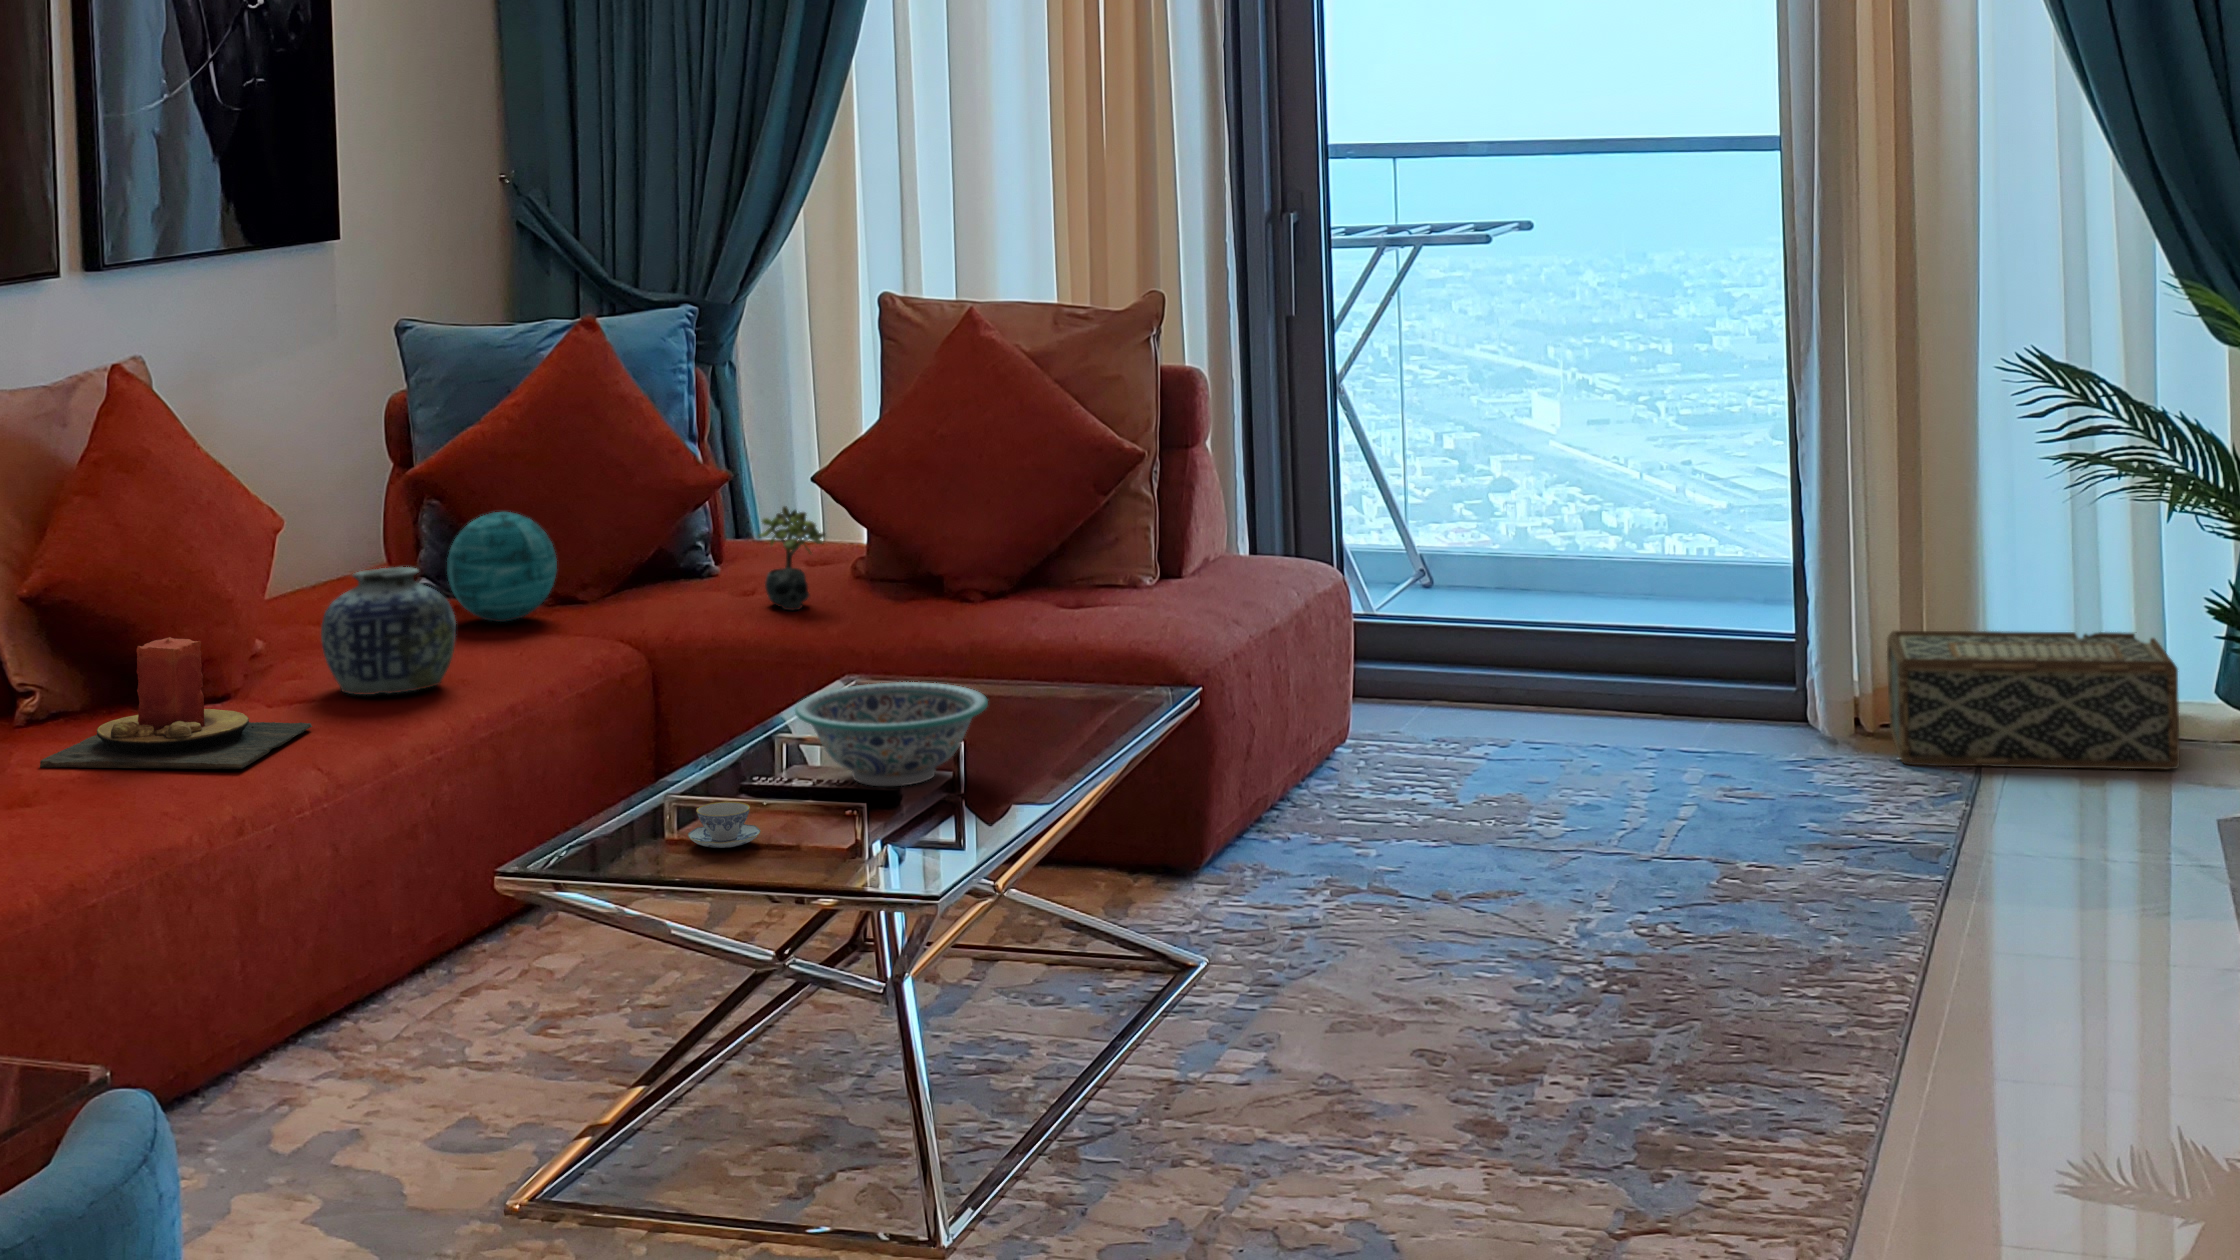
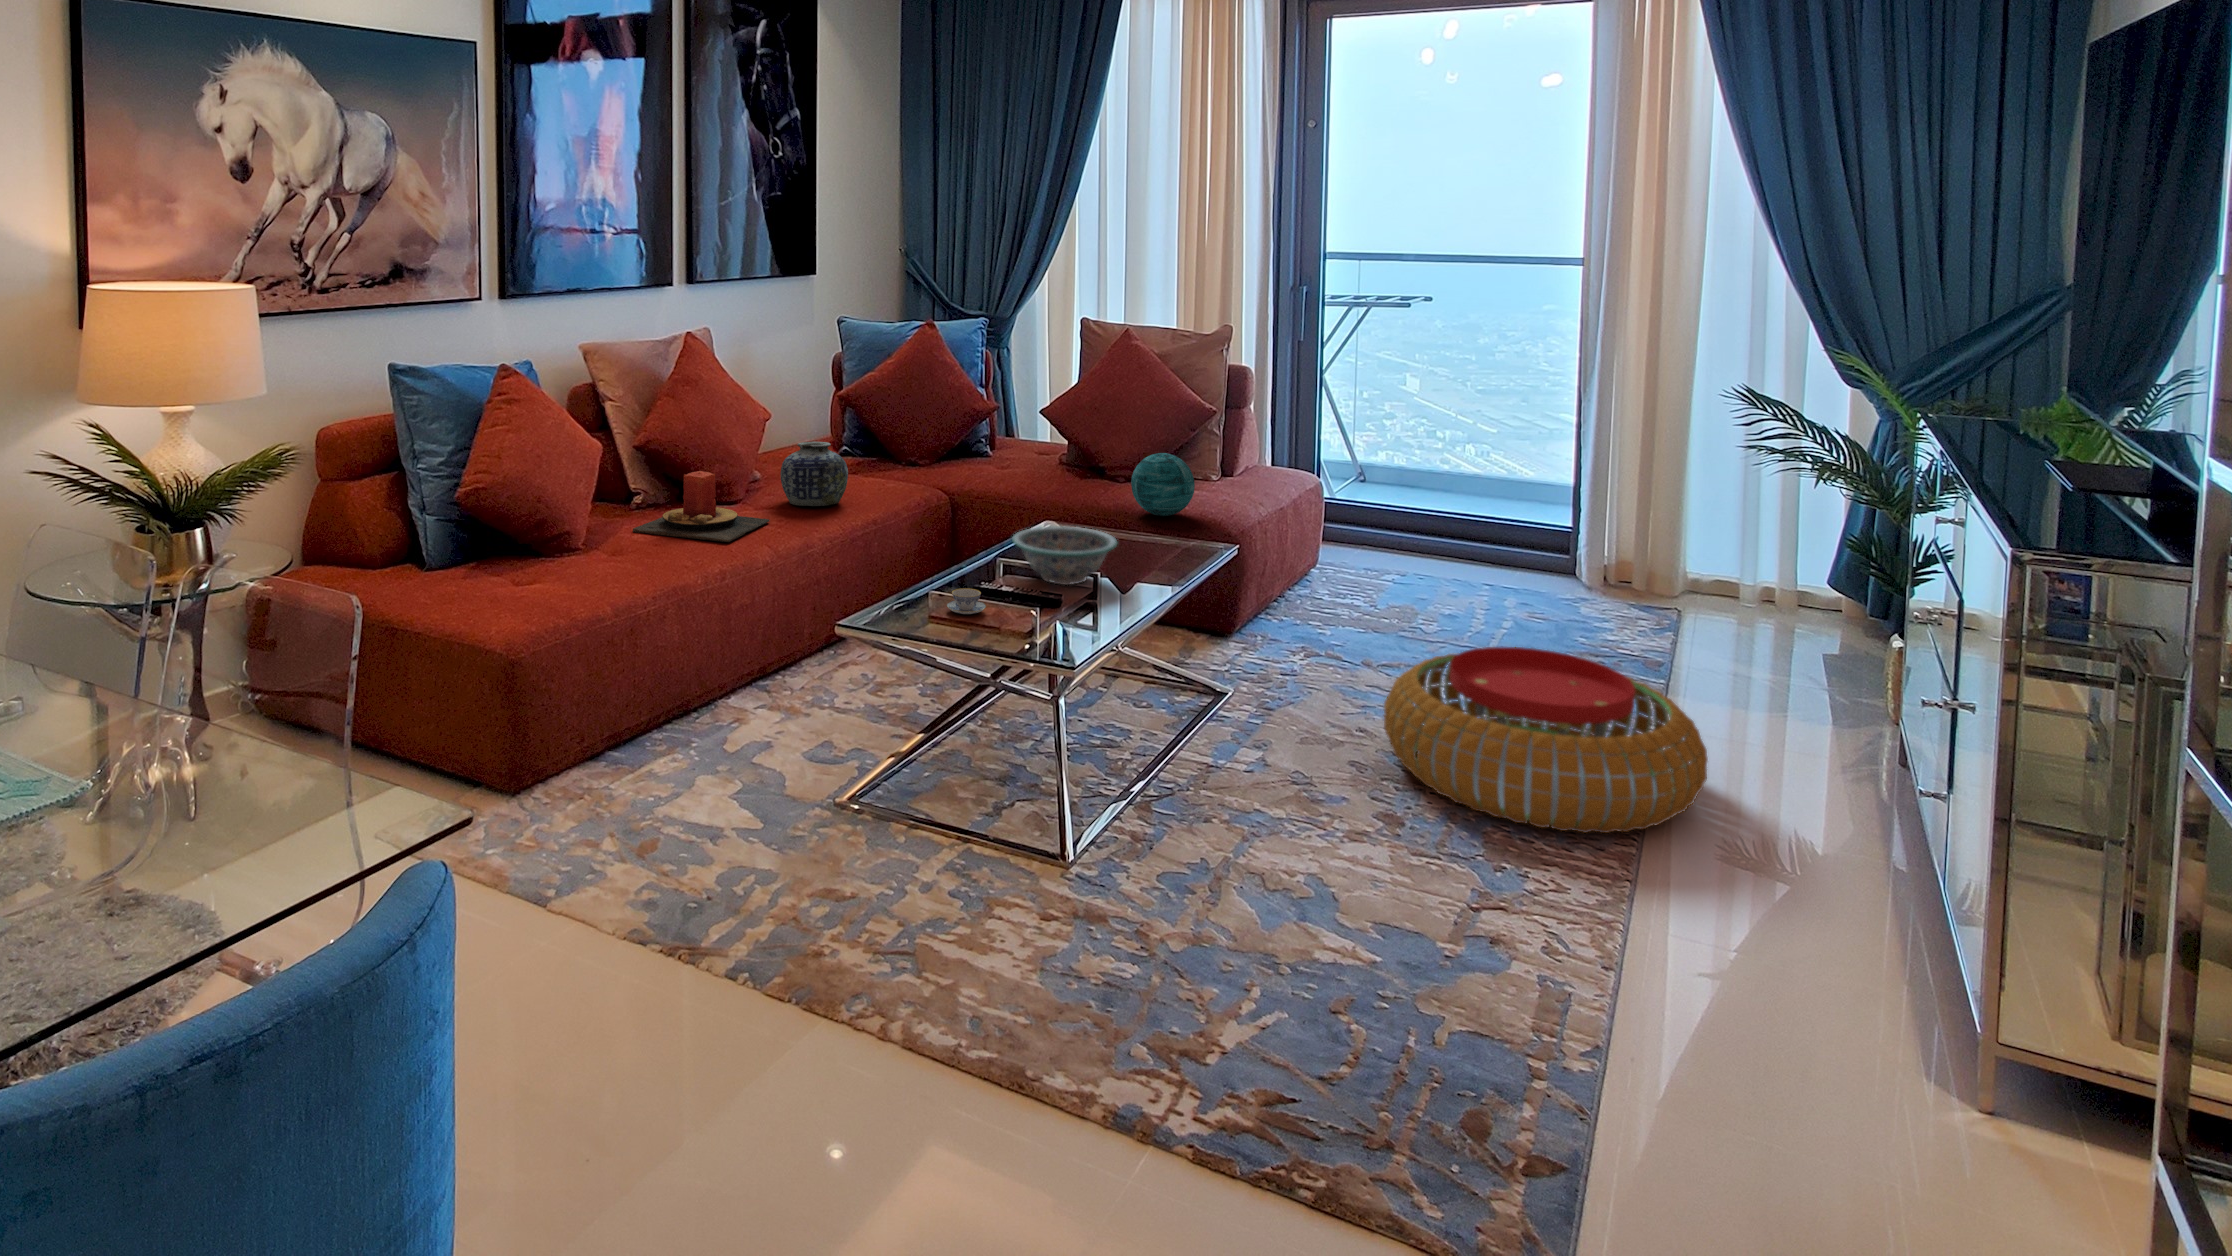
succulent plant: present [758,506,825,610] -> none [1008,422,1044,476]
decorative orb: present [447,512,557,622] -> present [1131,453,1195,516]
woven basket: present [1887,631,2180,769] -> none [1630,533,1815,628]
pouf: none [1465,825,1980,1113] -> present [1384,646,1708,833]

